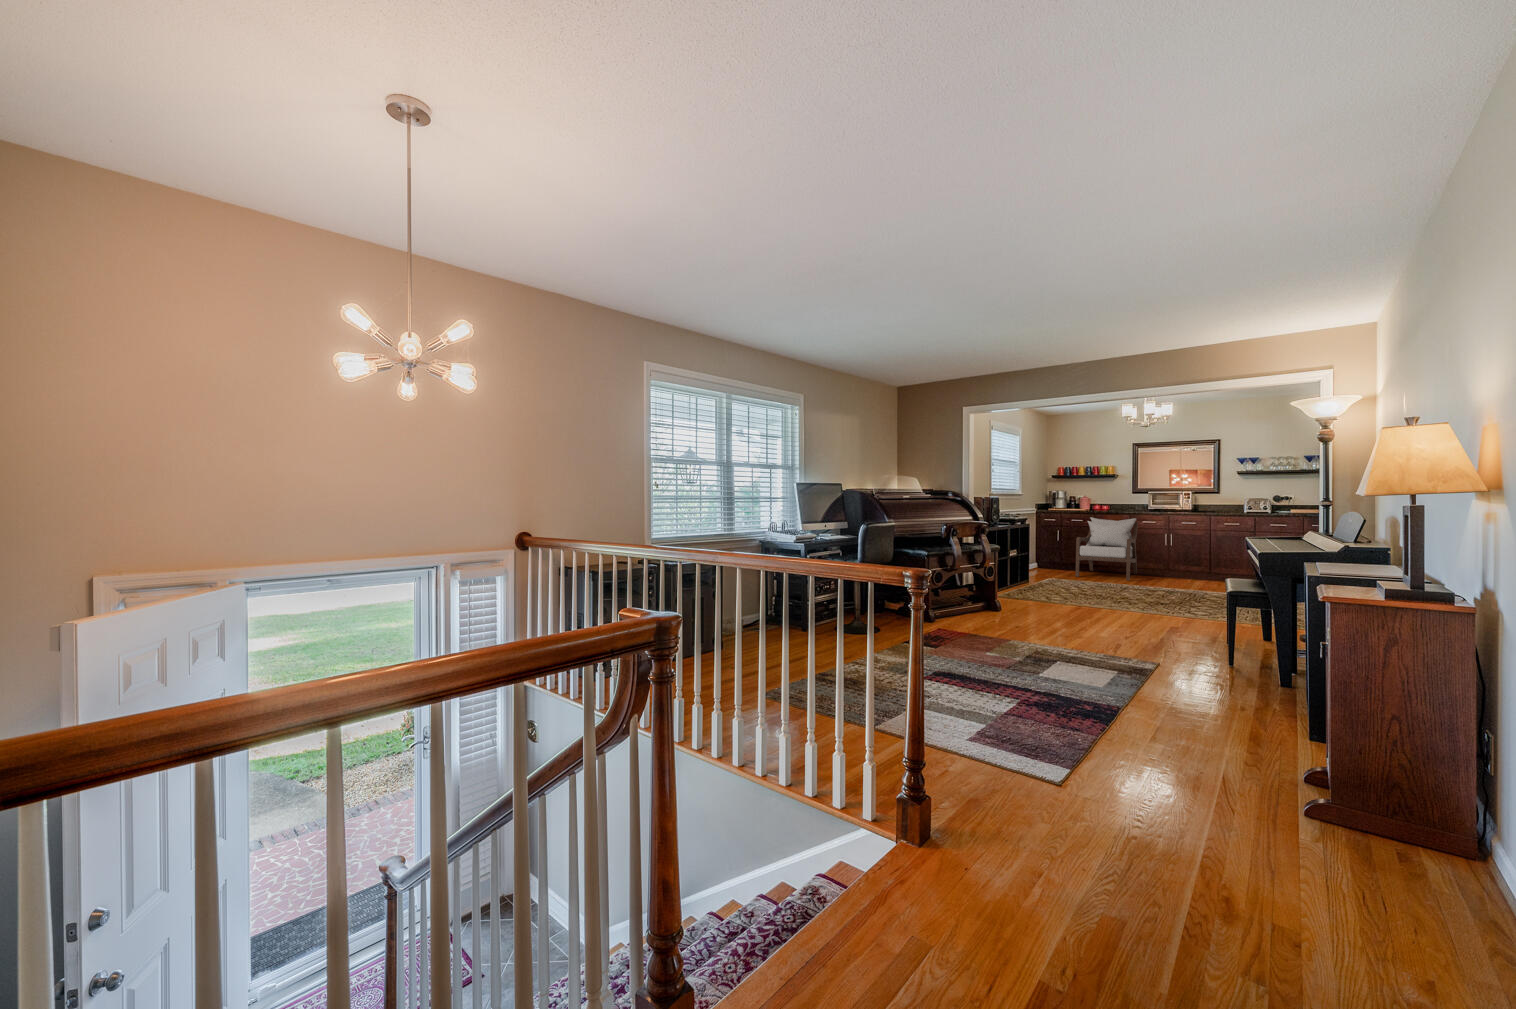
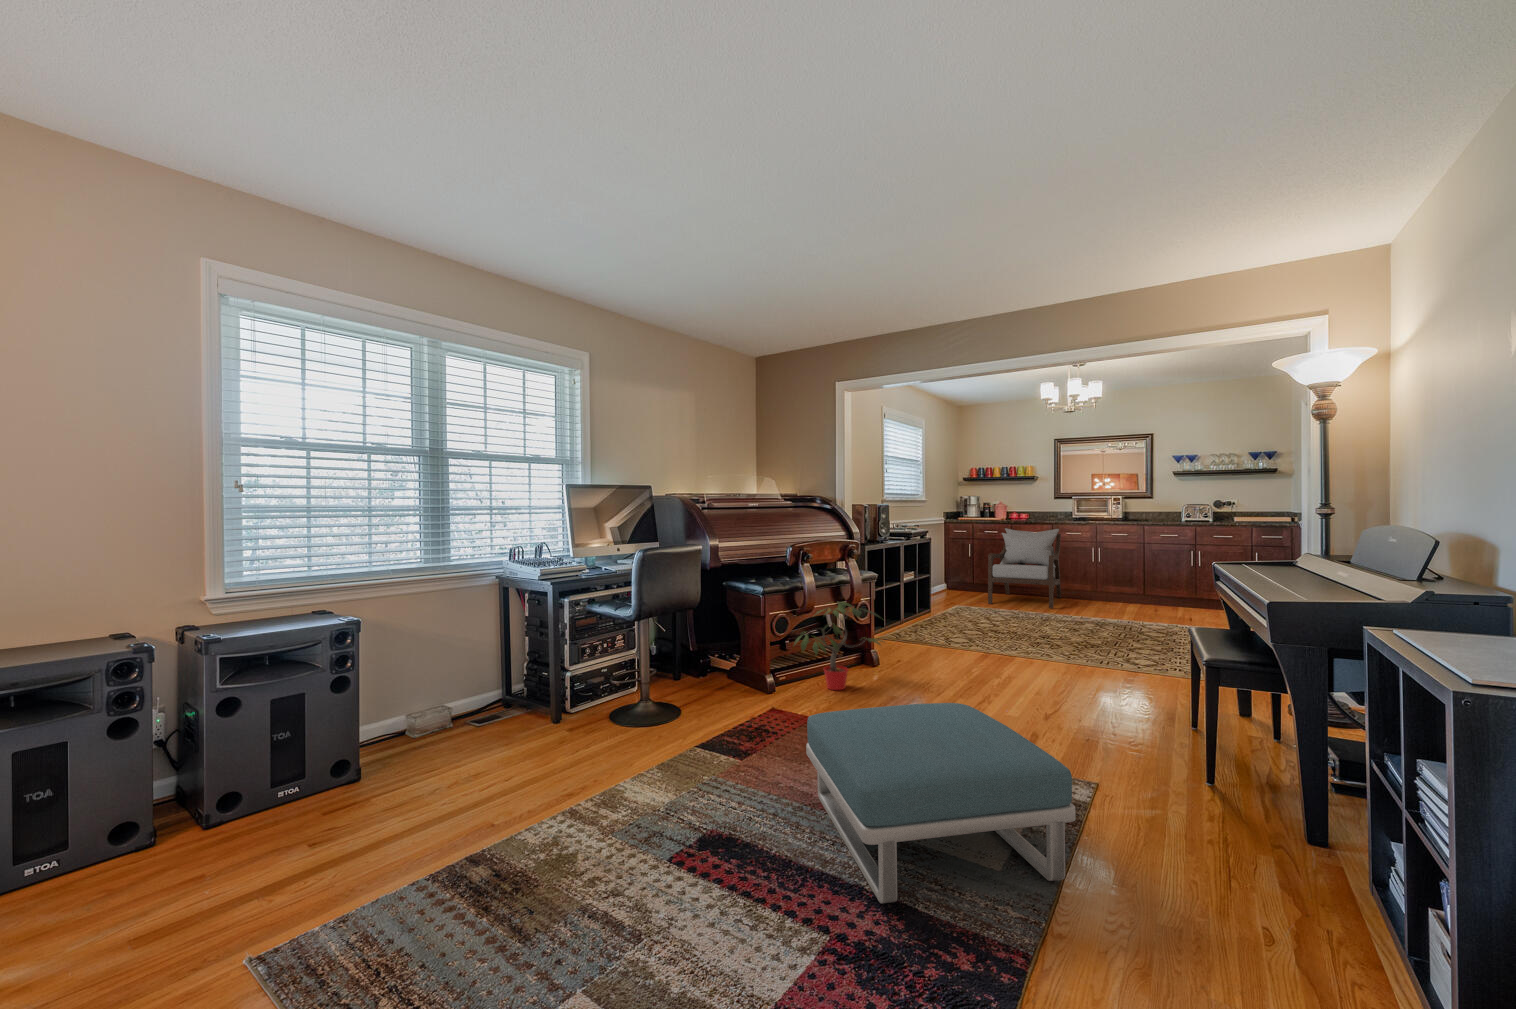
potted plant: none [949,562,1011,620] -> present [794,602,883,690]
footstool: none [983,611,1132,686] -> present [806,703,1076,903]

